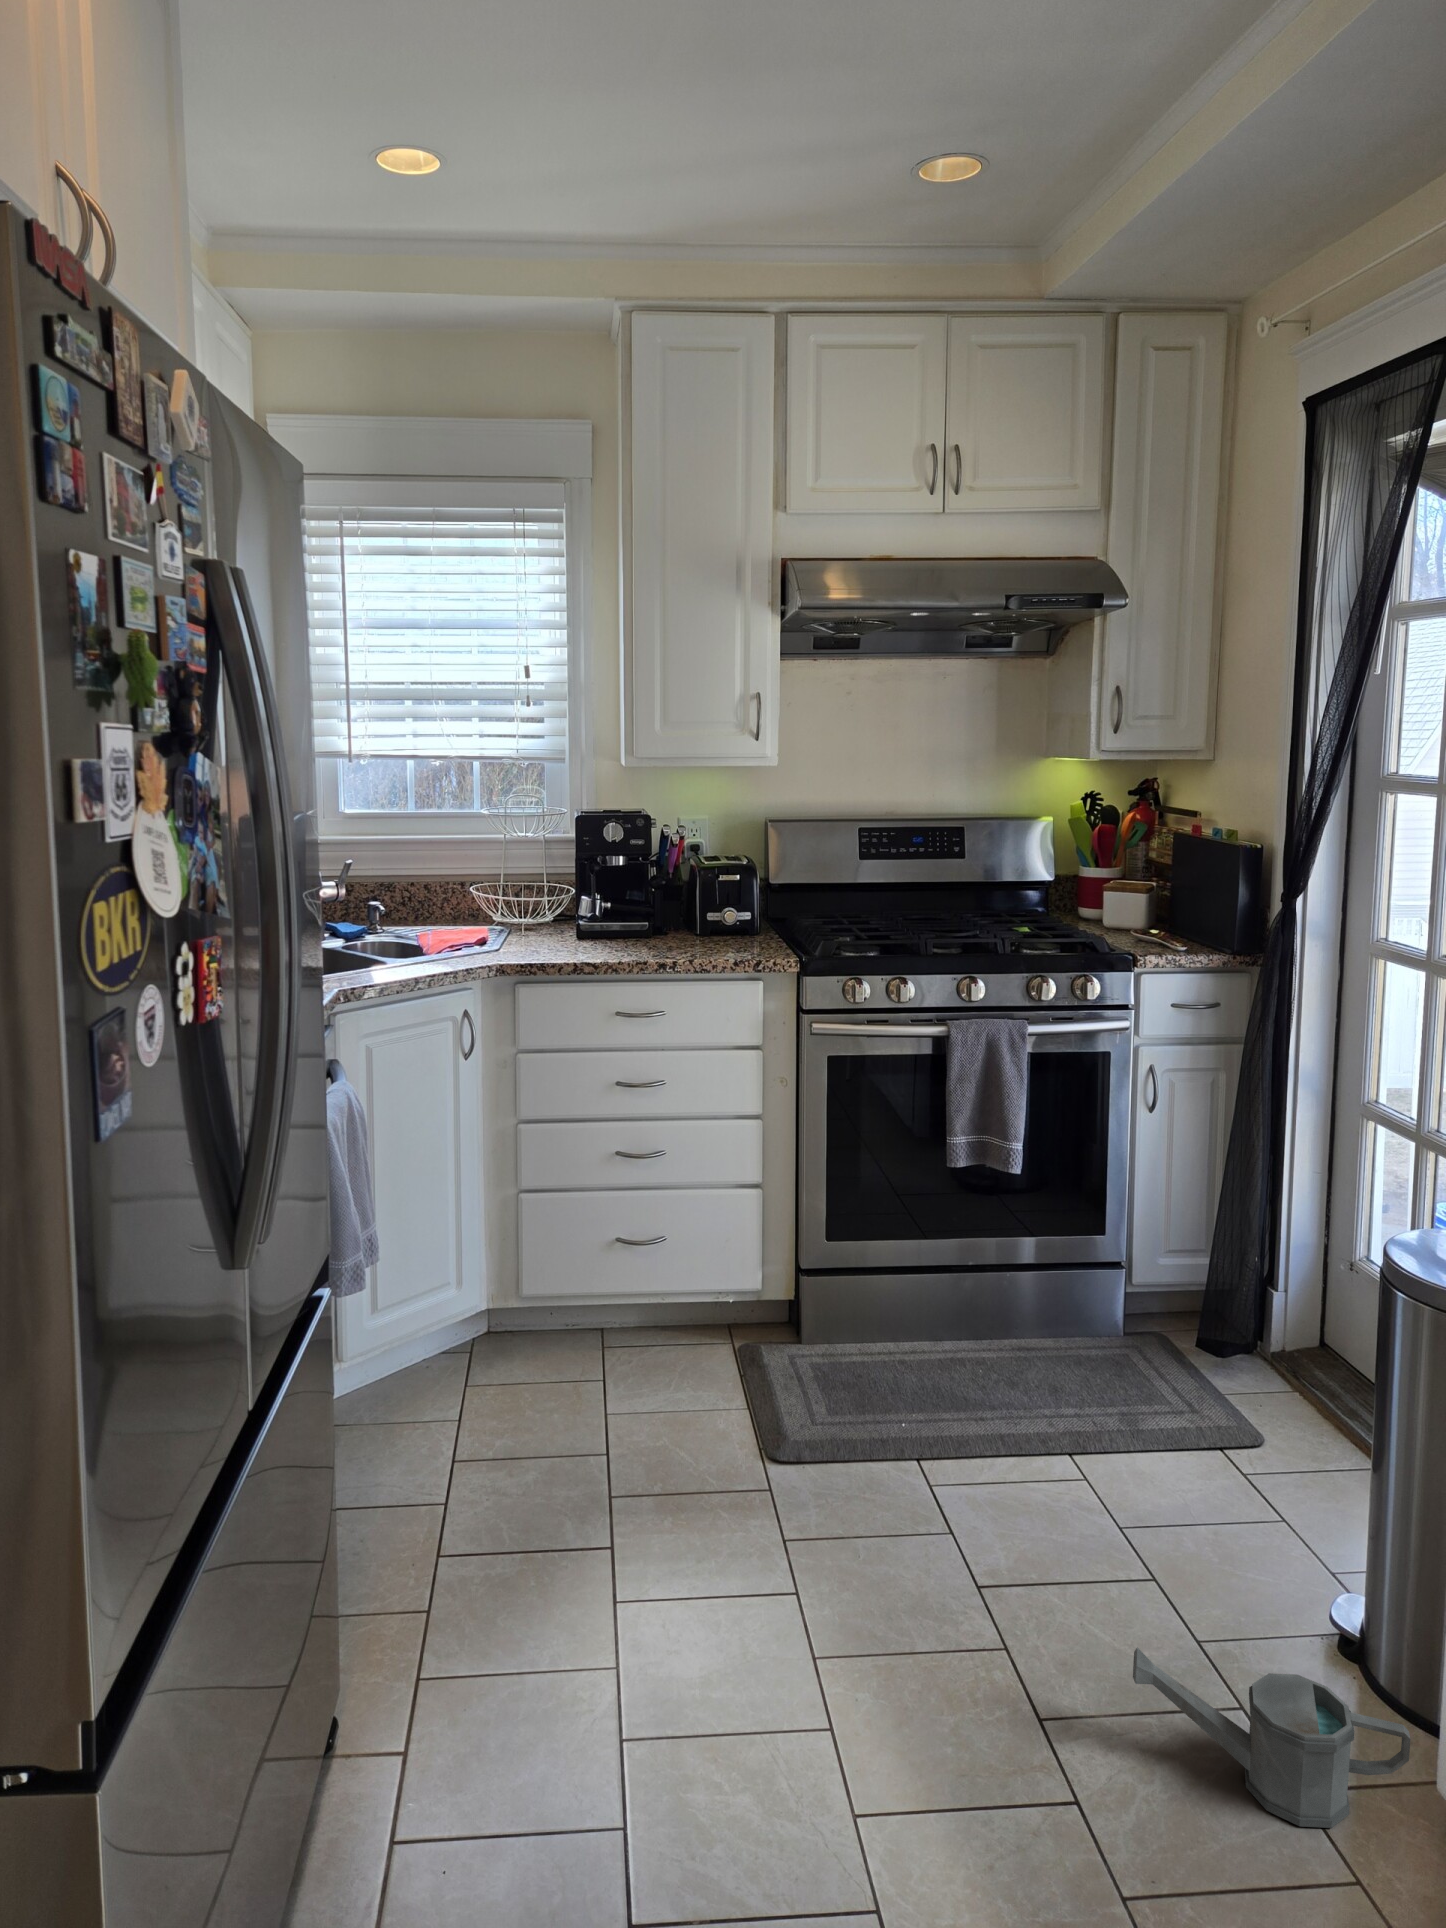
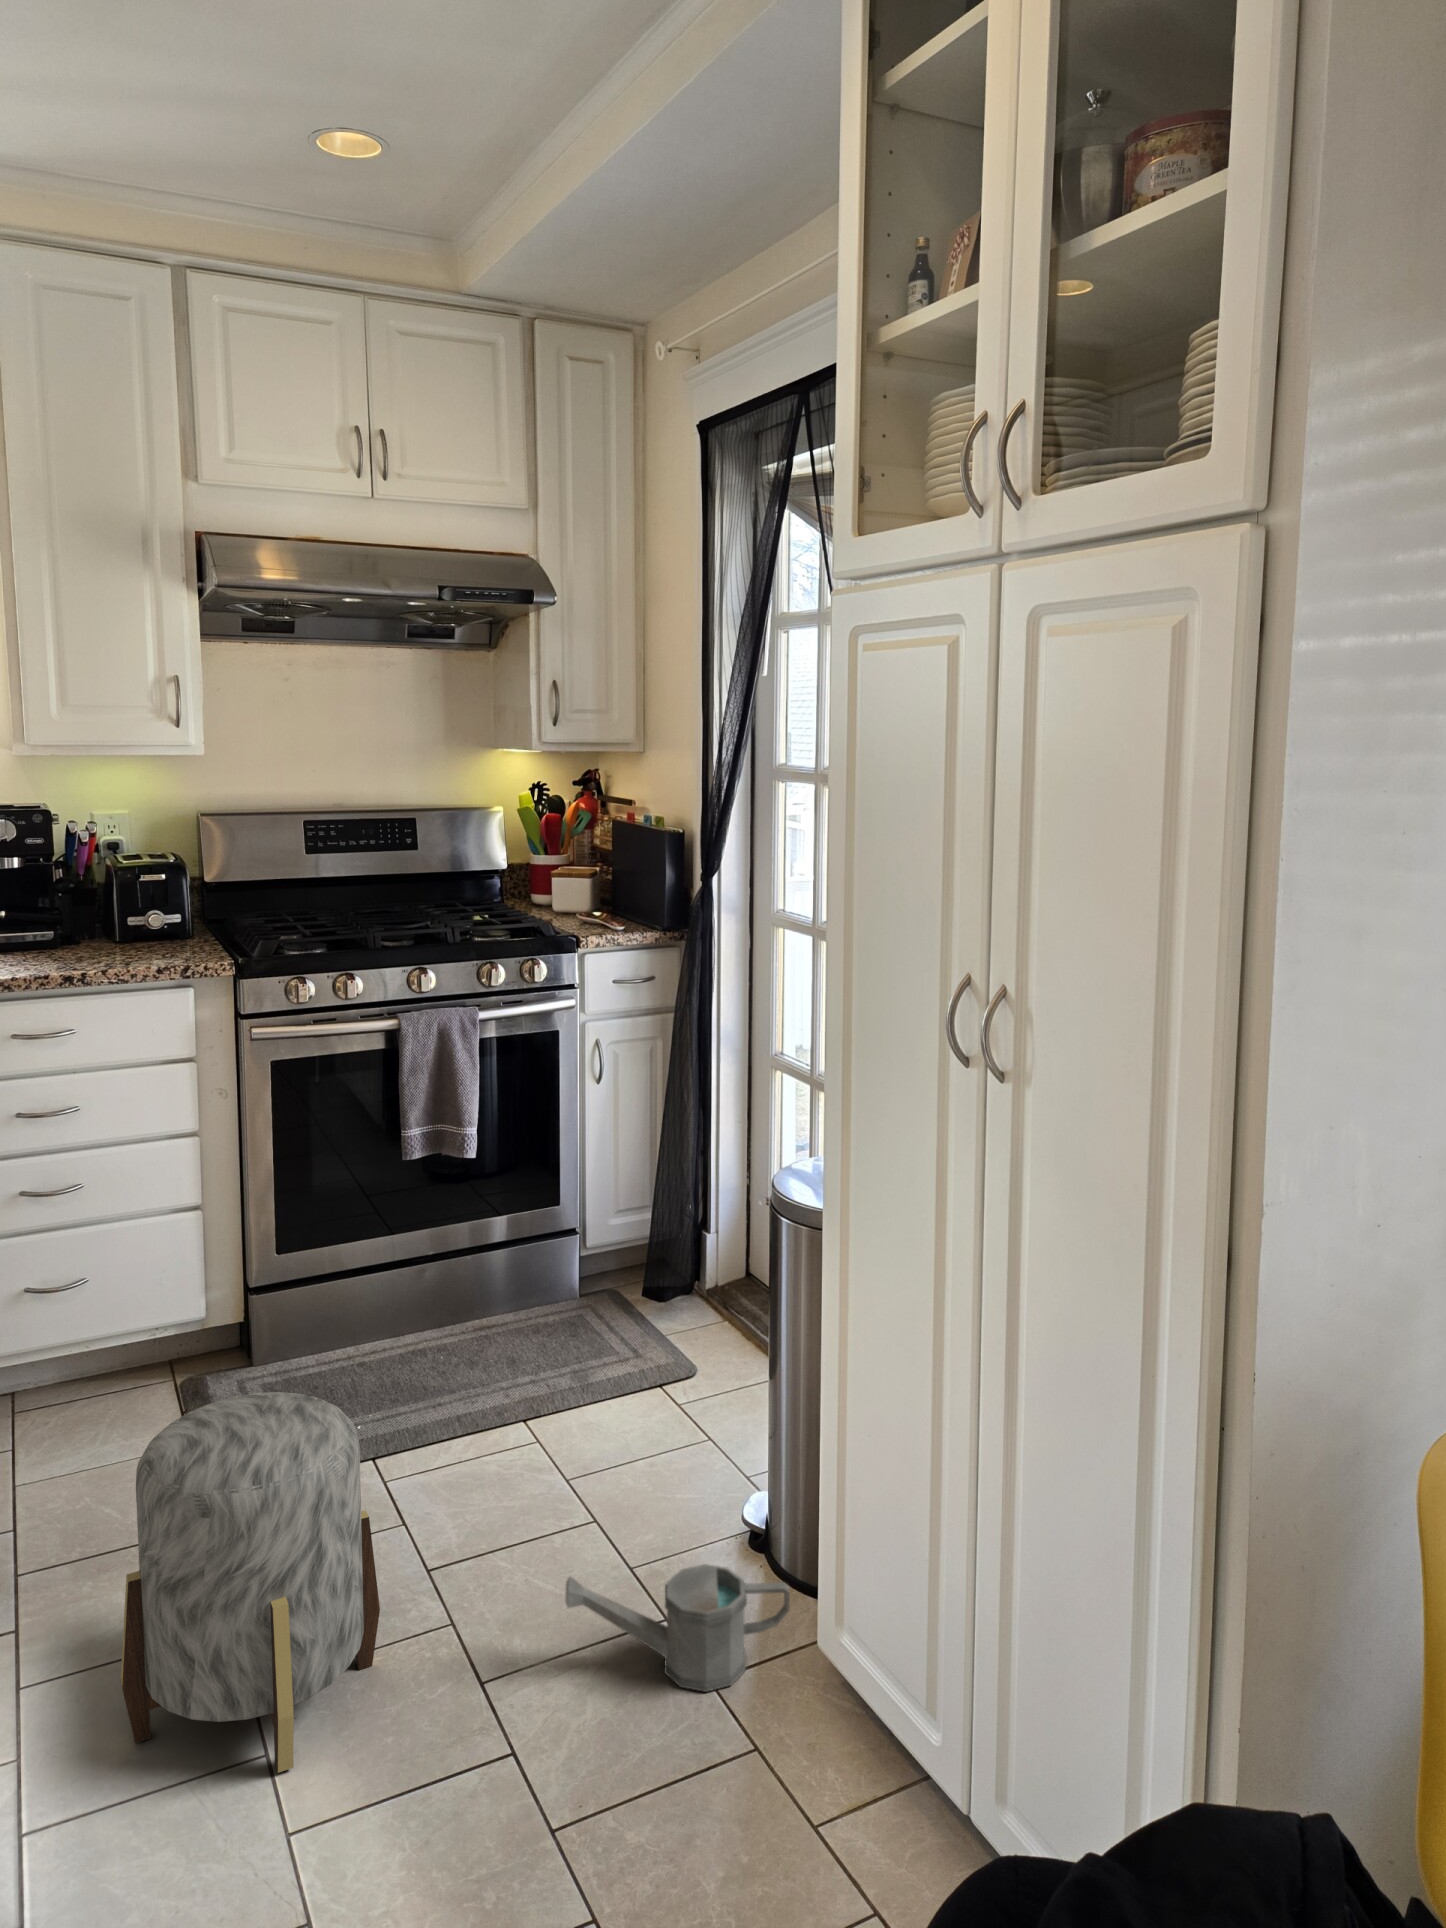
stool: none [691,1383,931,1772] -> present [121,1392,380,1773]

